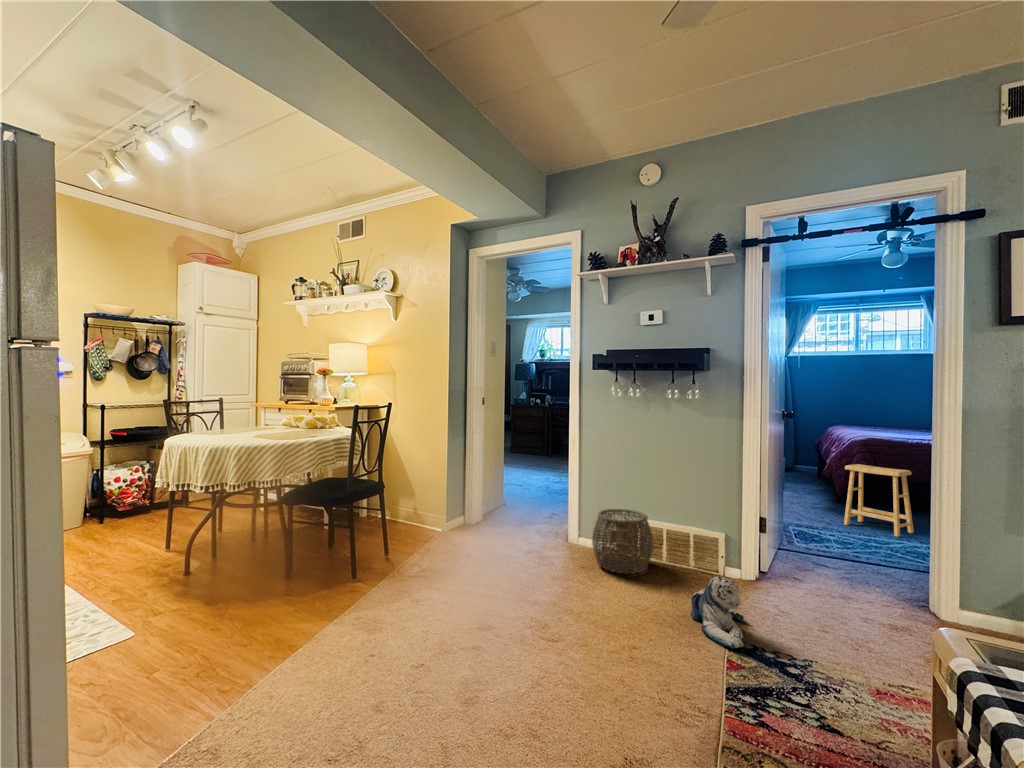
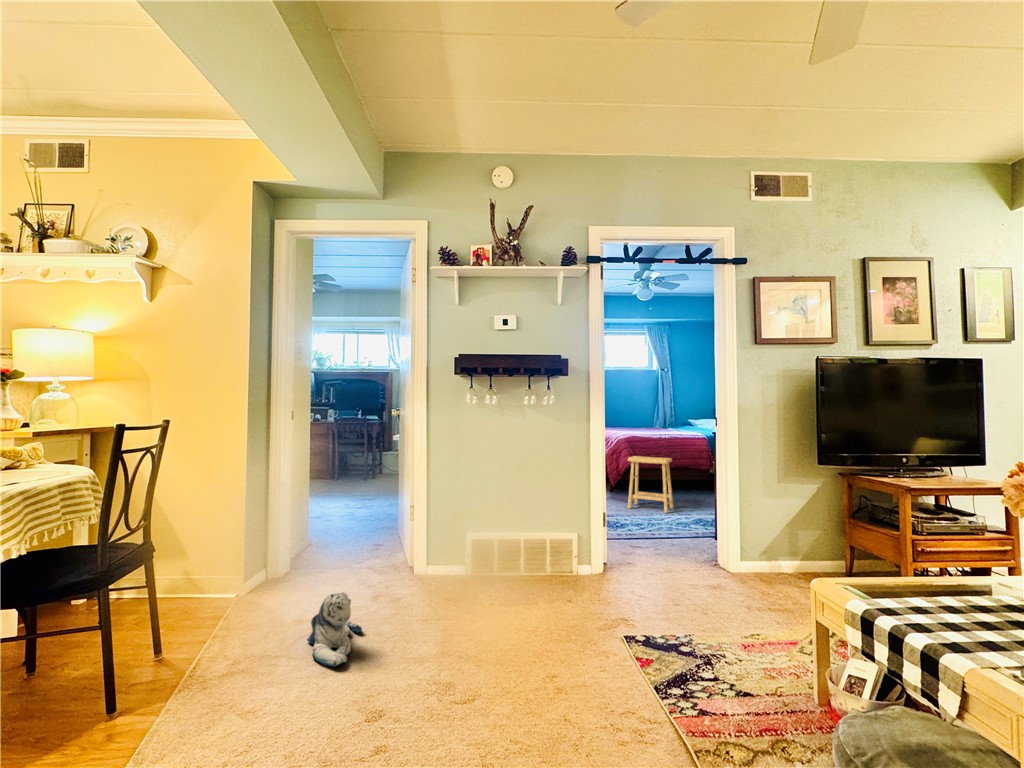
woven basket: present [592,509,653,574] -> none [453,525,517,596]
plush toy: present [691,577,744,649] -> present [307,593,362,667]

